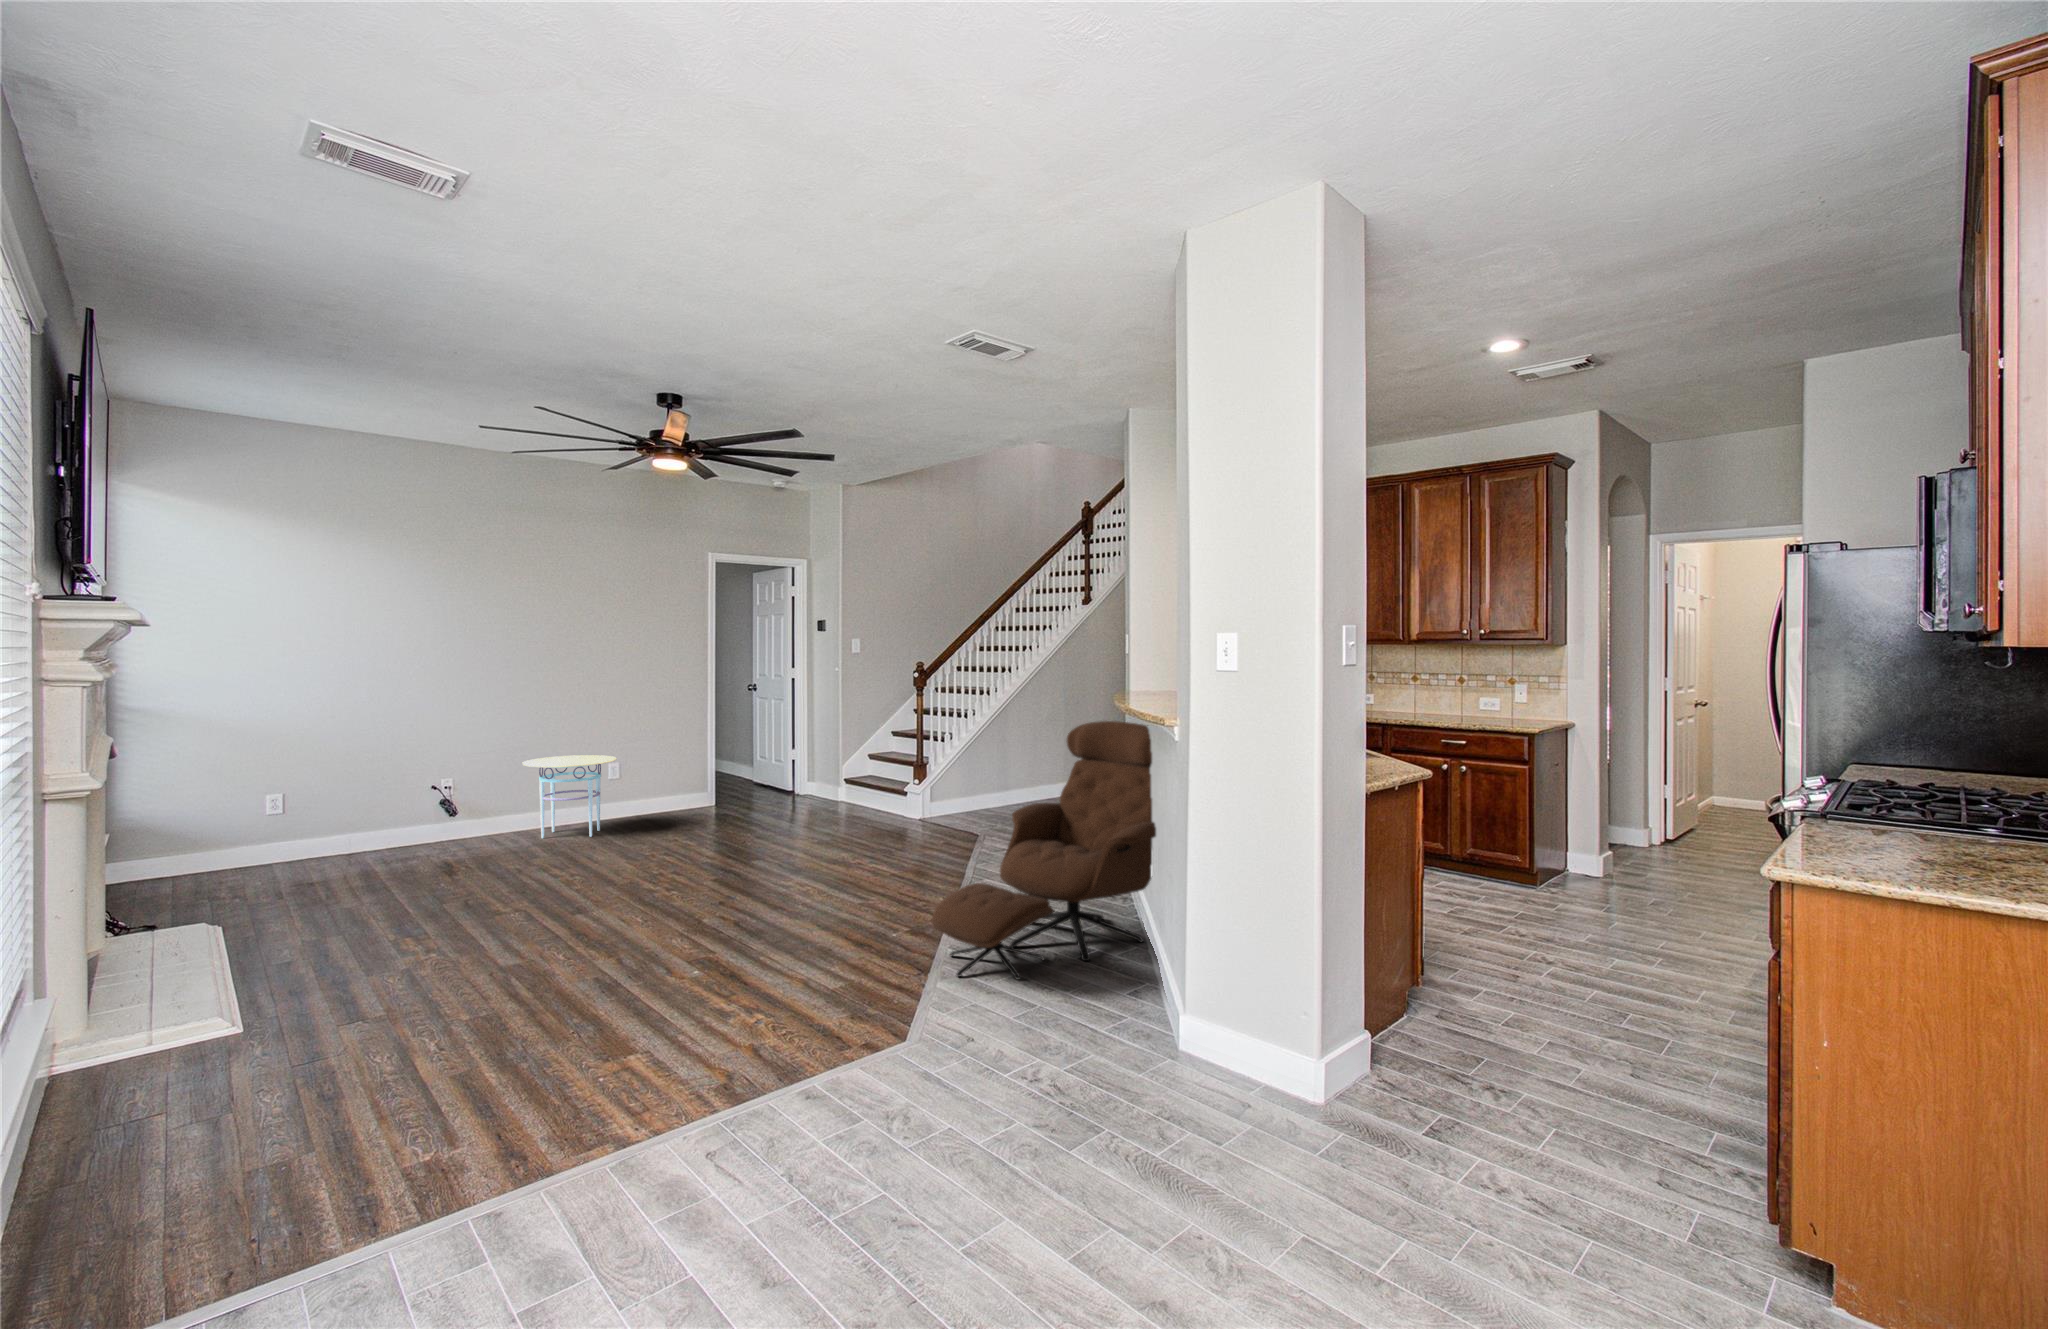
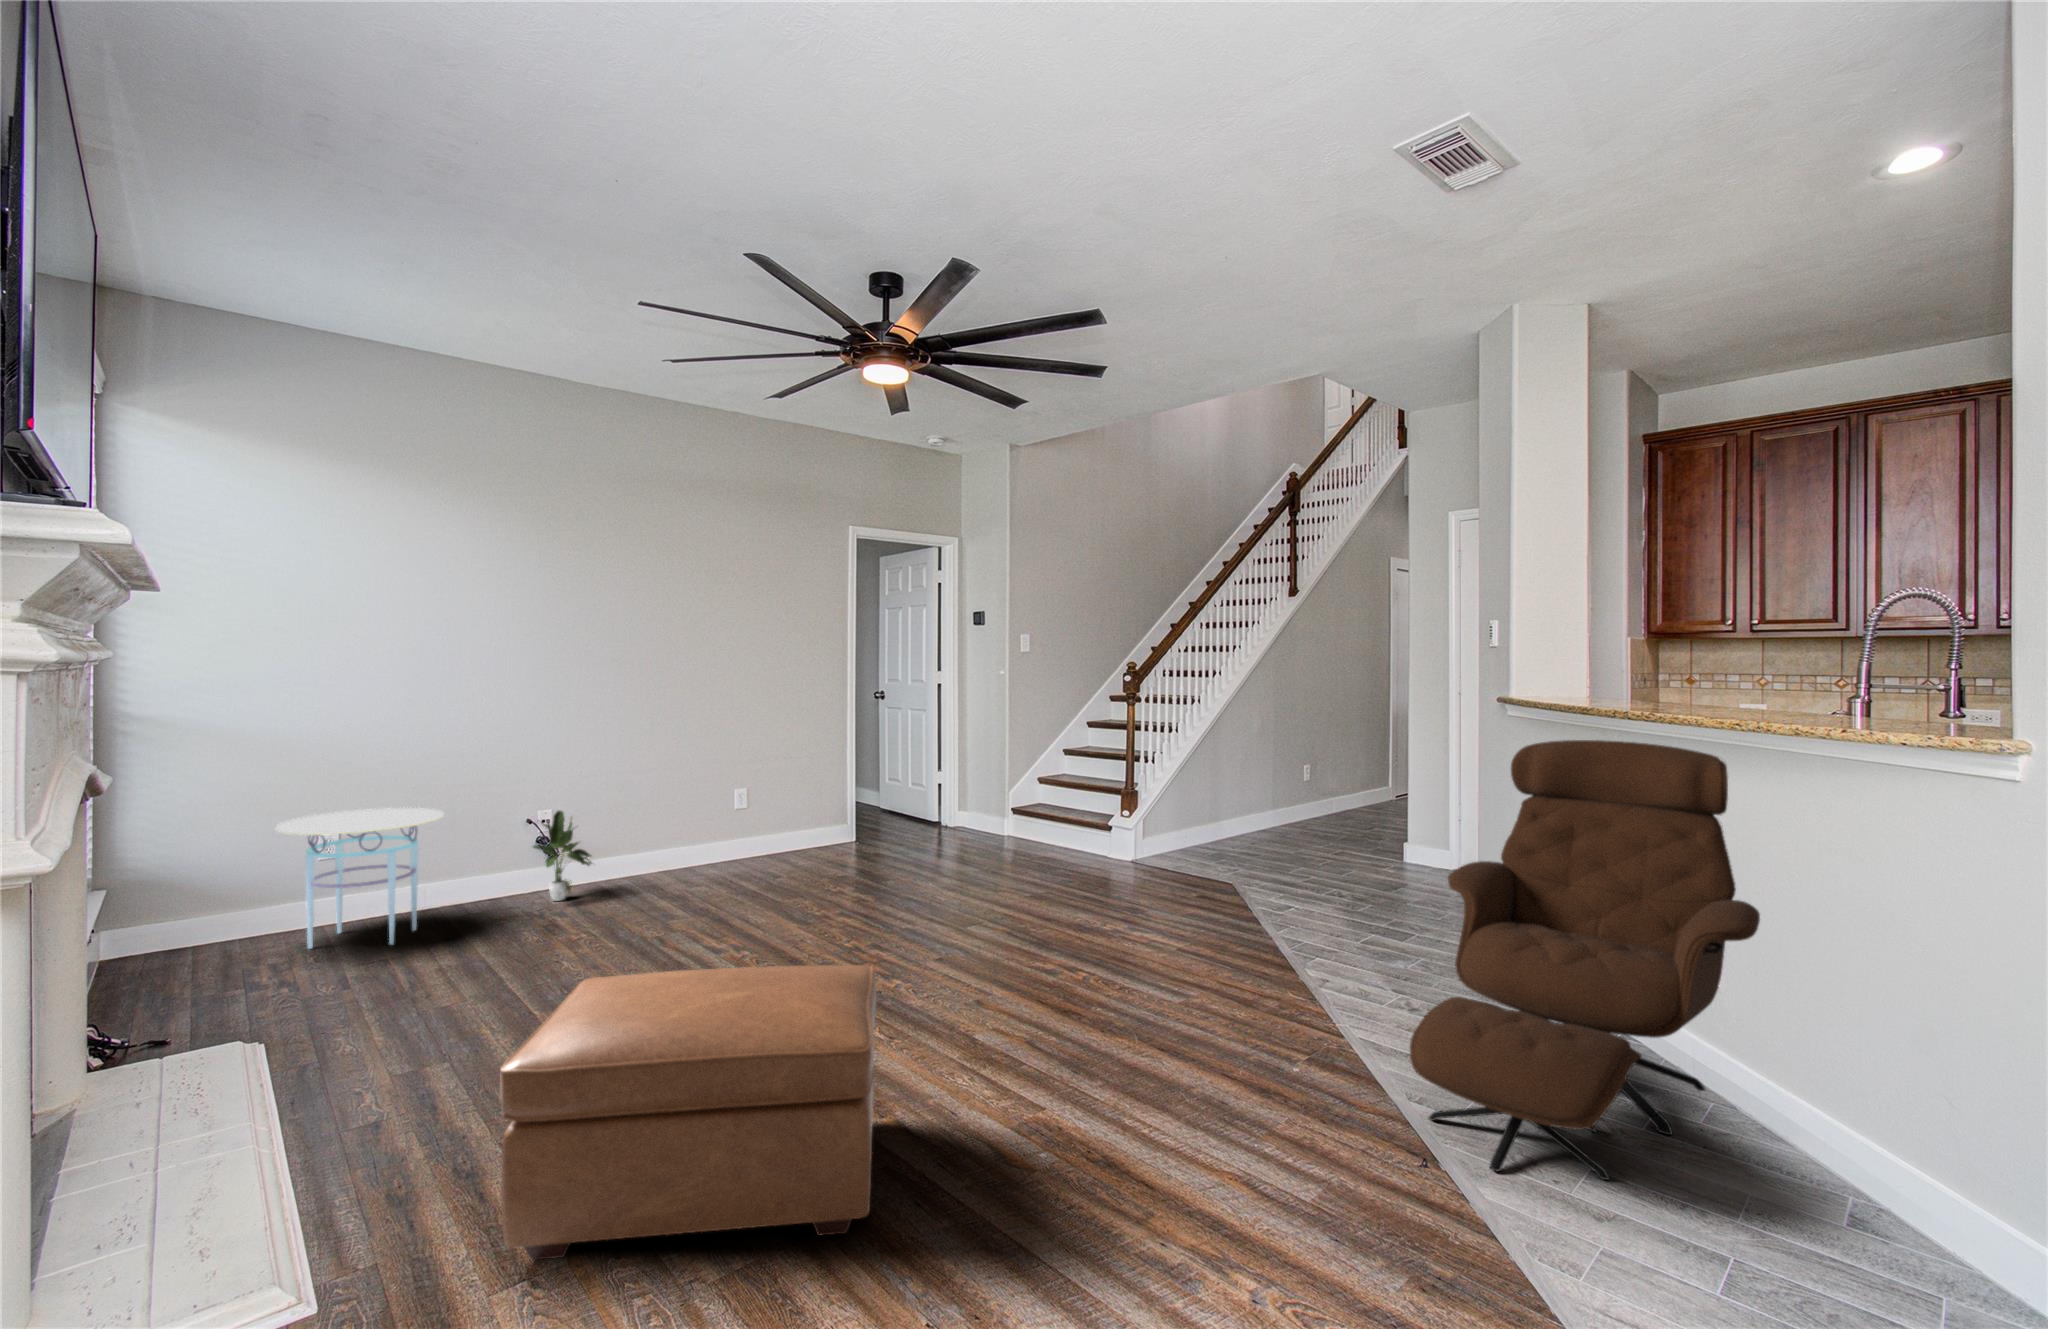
side table: present [522,755,617,838] -> present [276,808,443,948]
potted plant: none [432,779,484,847] -> present [534,811,592,901]
ottoman: none [347,862,603,1014] -> present [500,965,877,1260]

